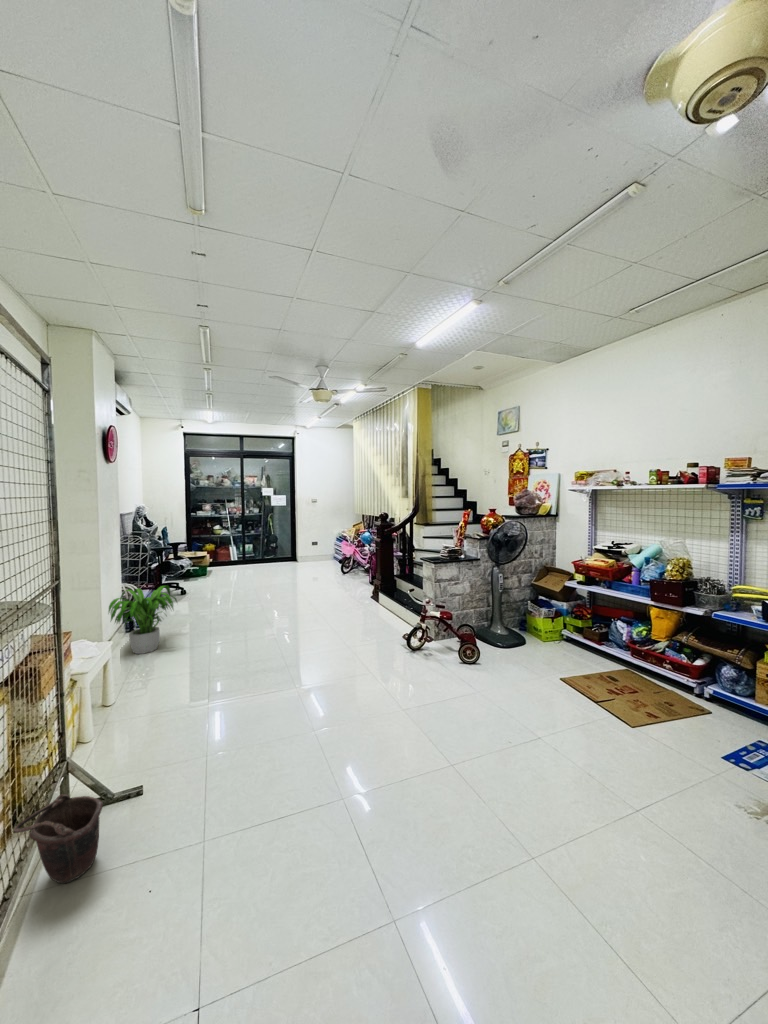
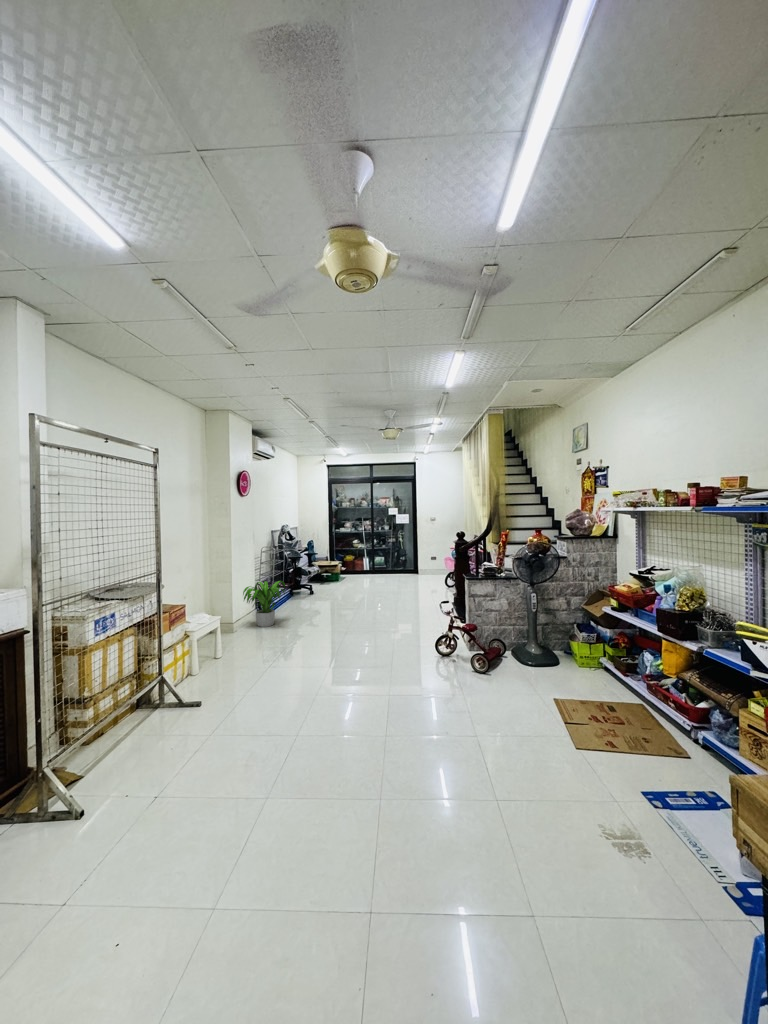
bucket: present [14,794,103,883] -> none [132,679,171,724]

